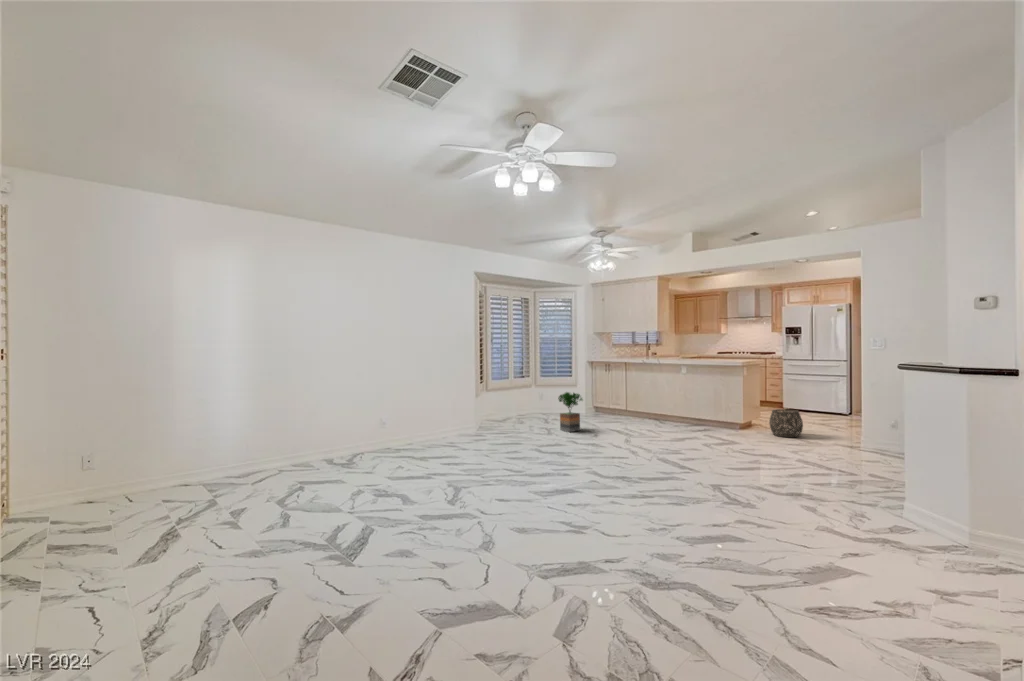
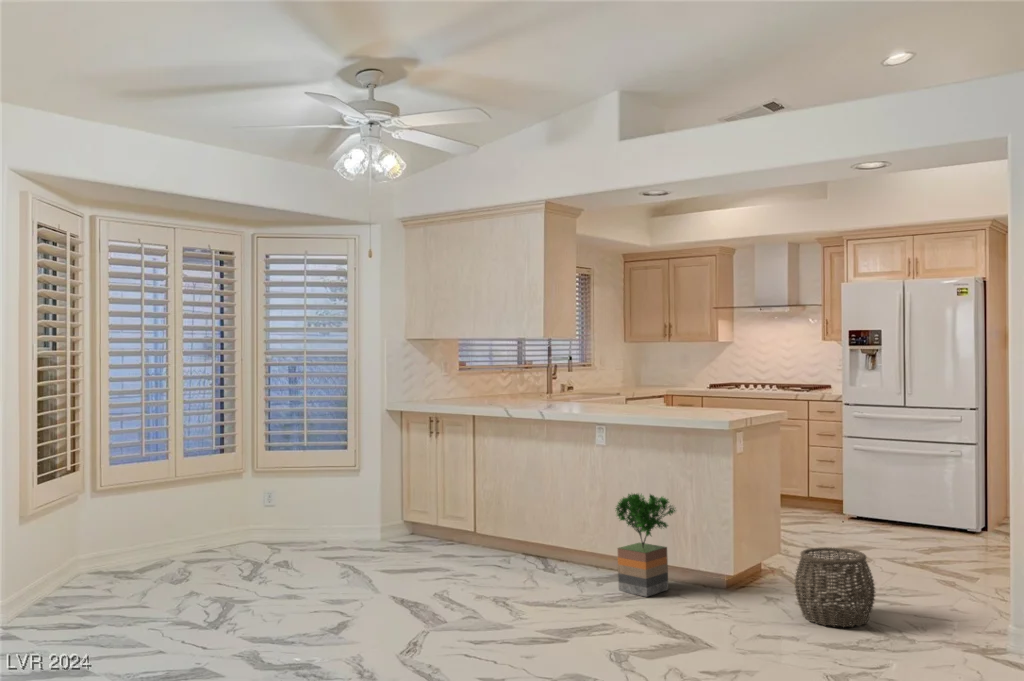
potted tree: present [558,392,583,432] -> present [616,494,675,597]

